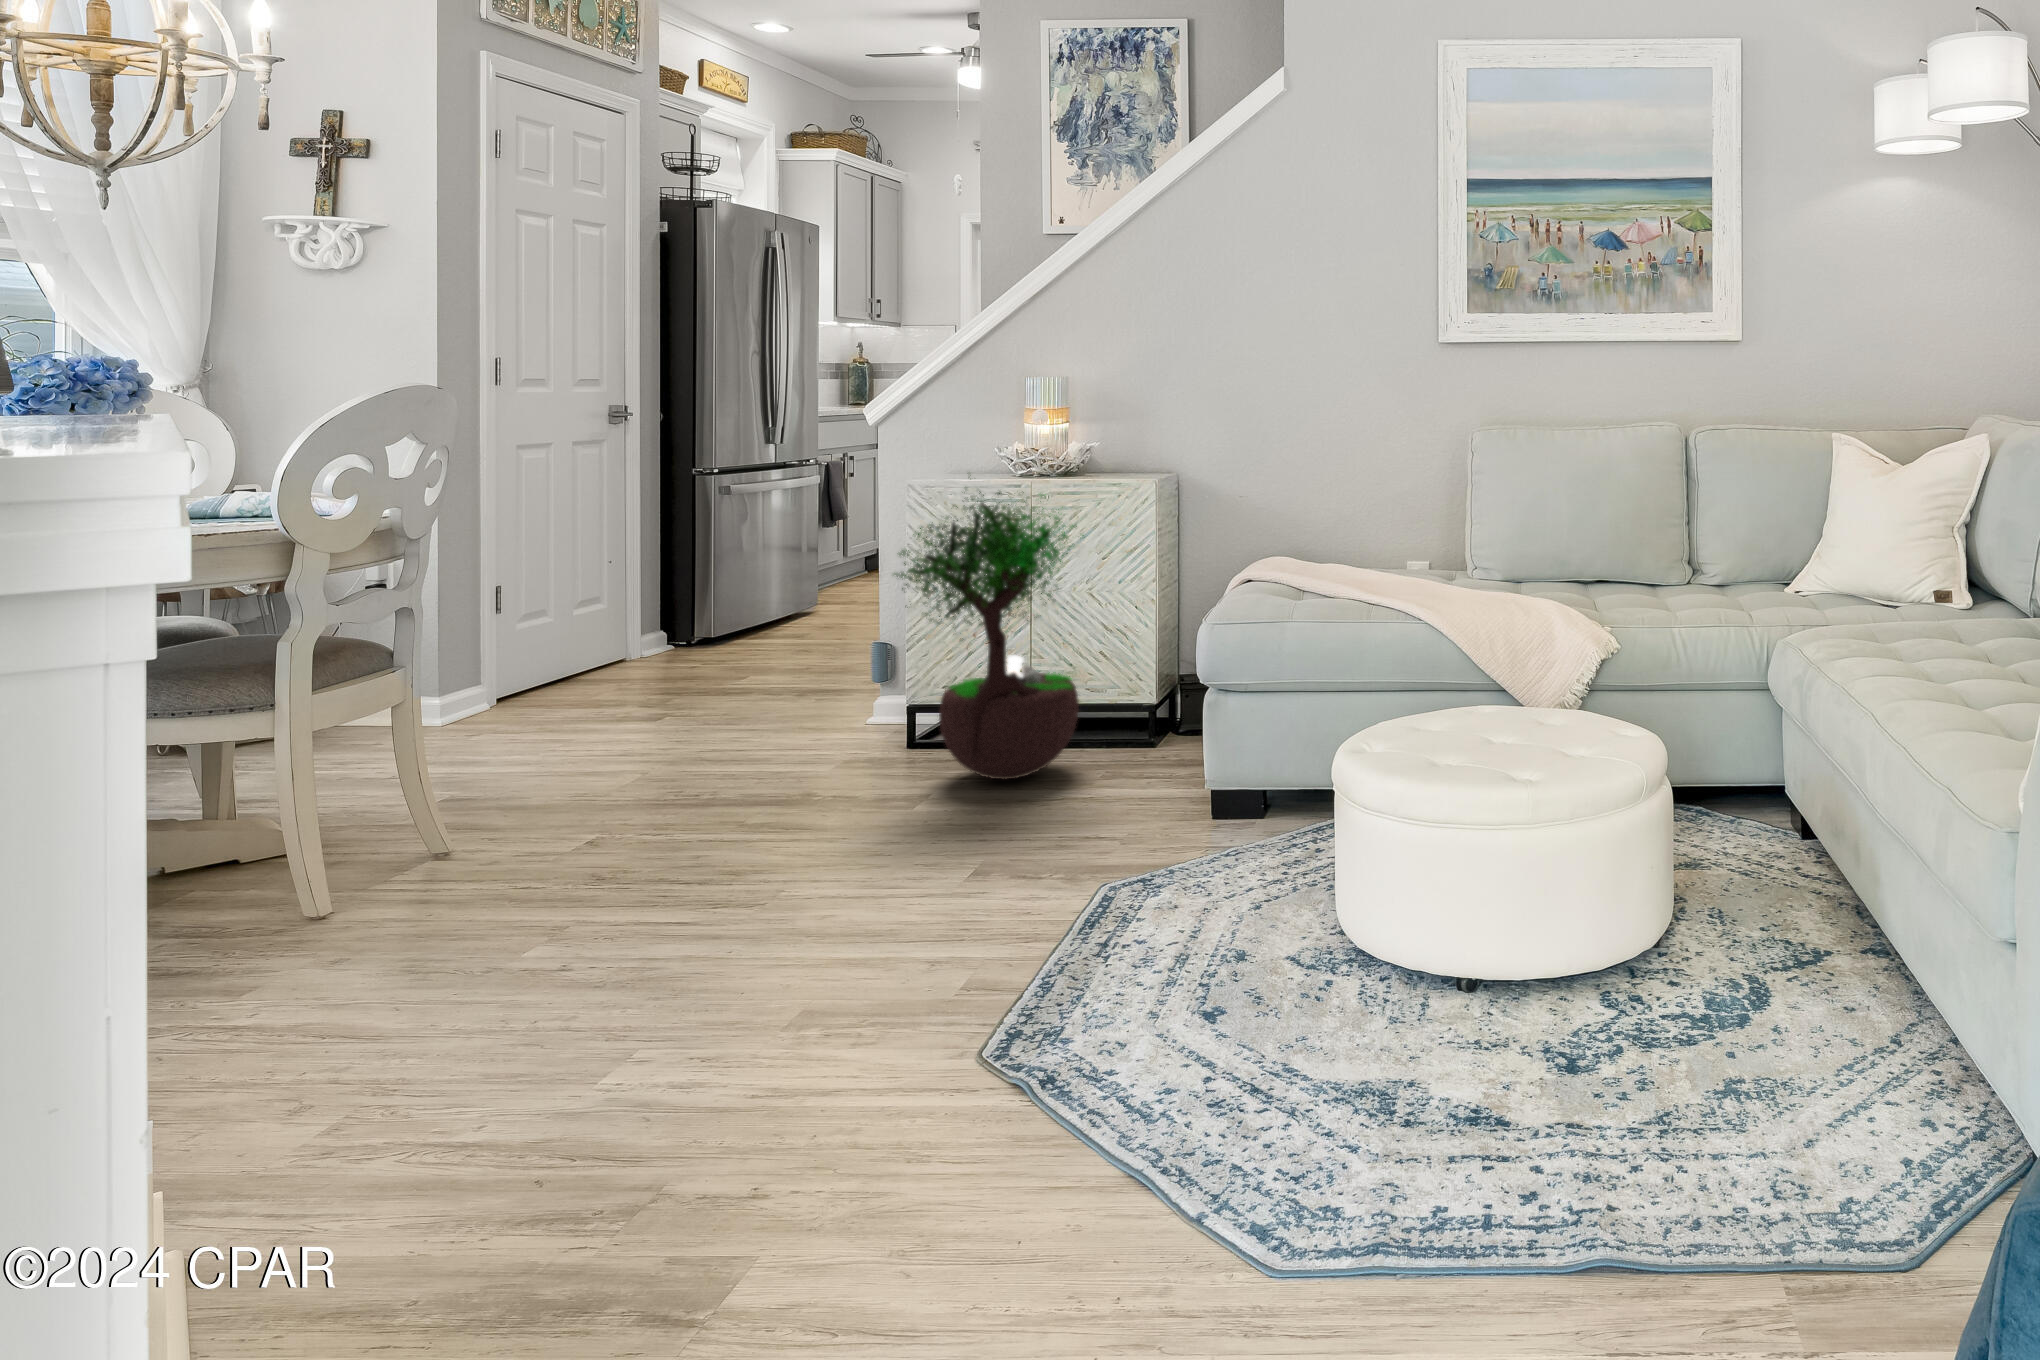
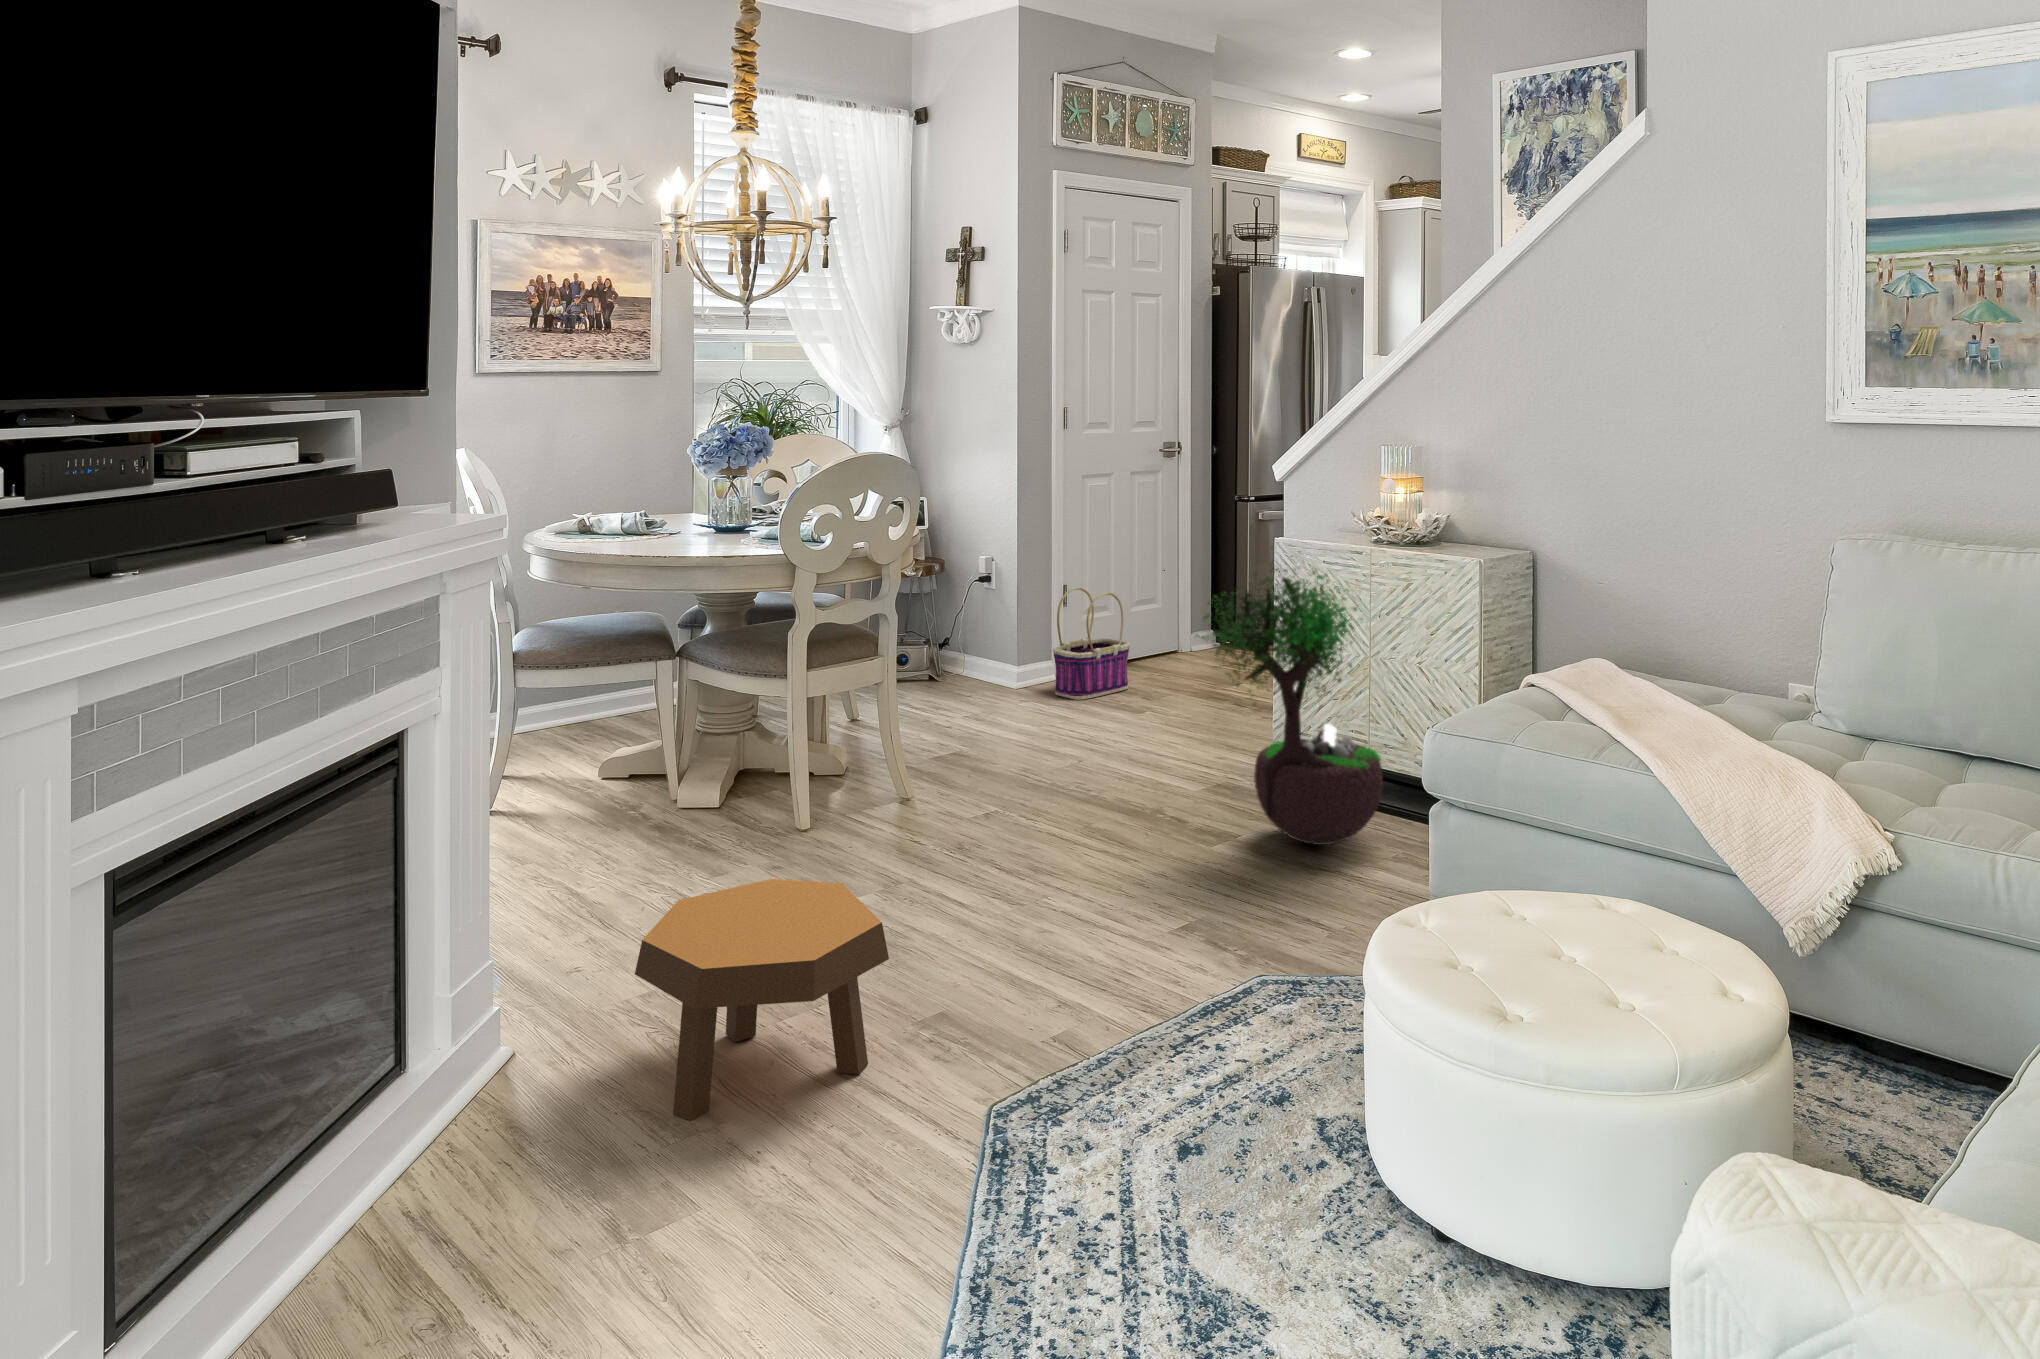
basket: none [490,580,595,718] -> present [1053,588,1130,700]
footstool: none [442,886,808,1217] -> present [635,879,889,1121]

